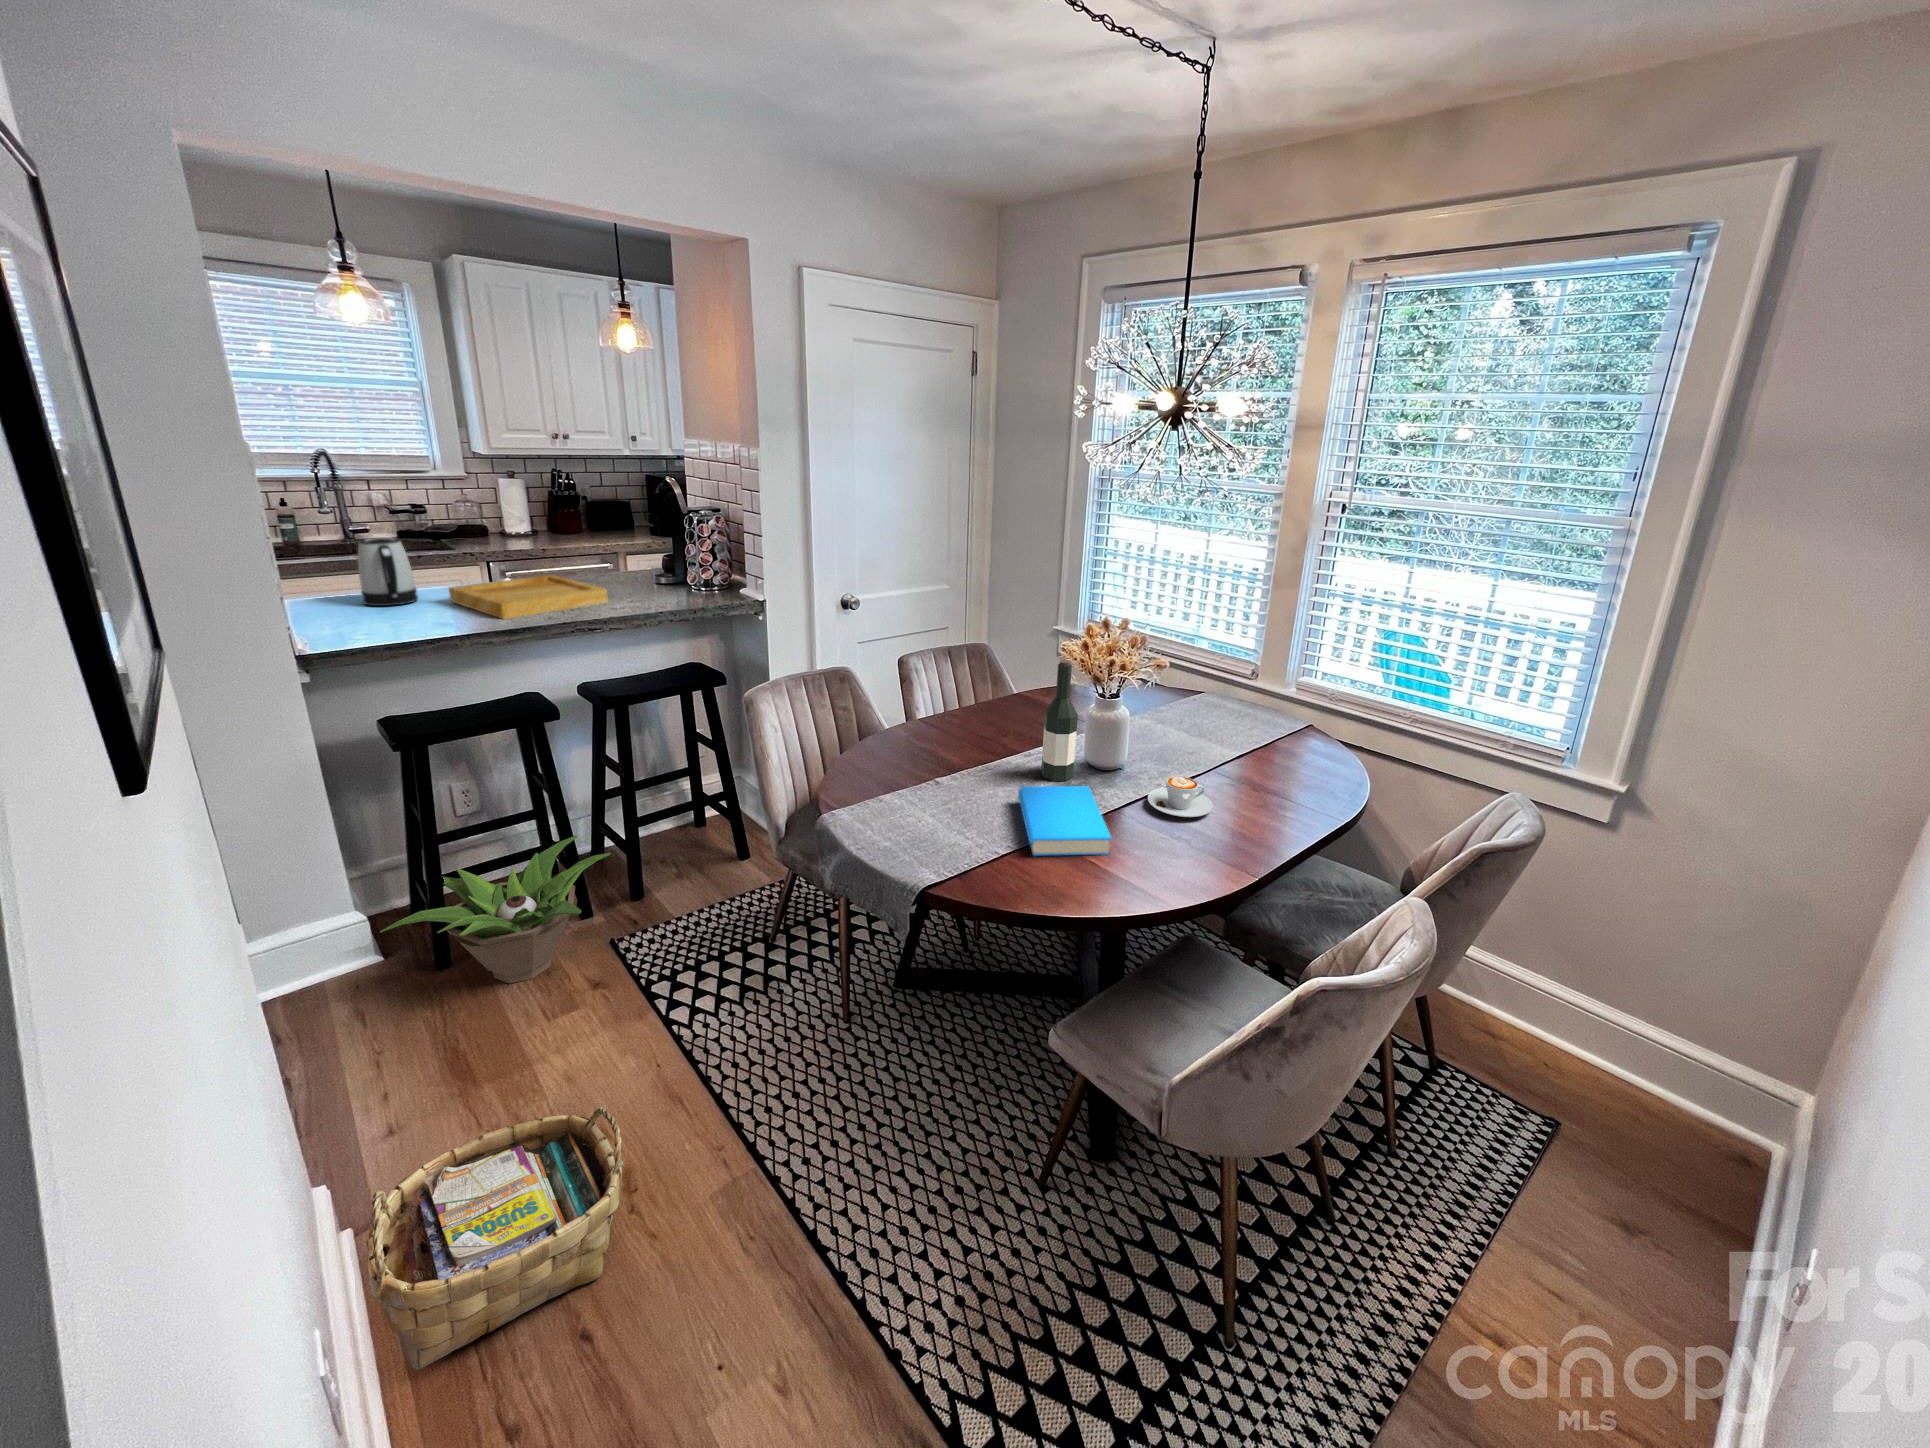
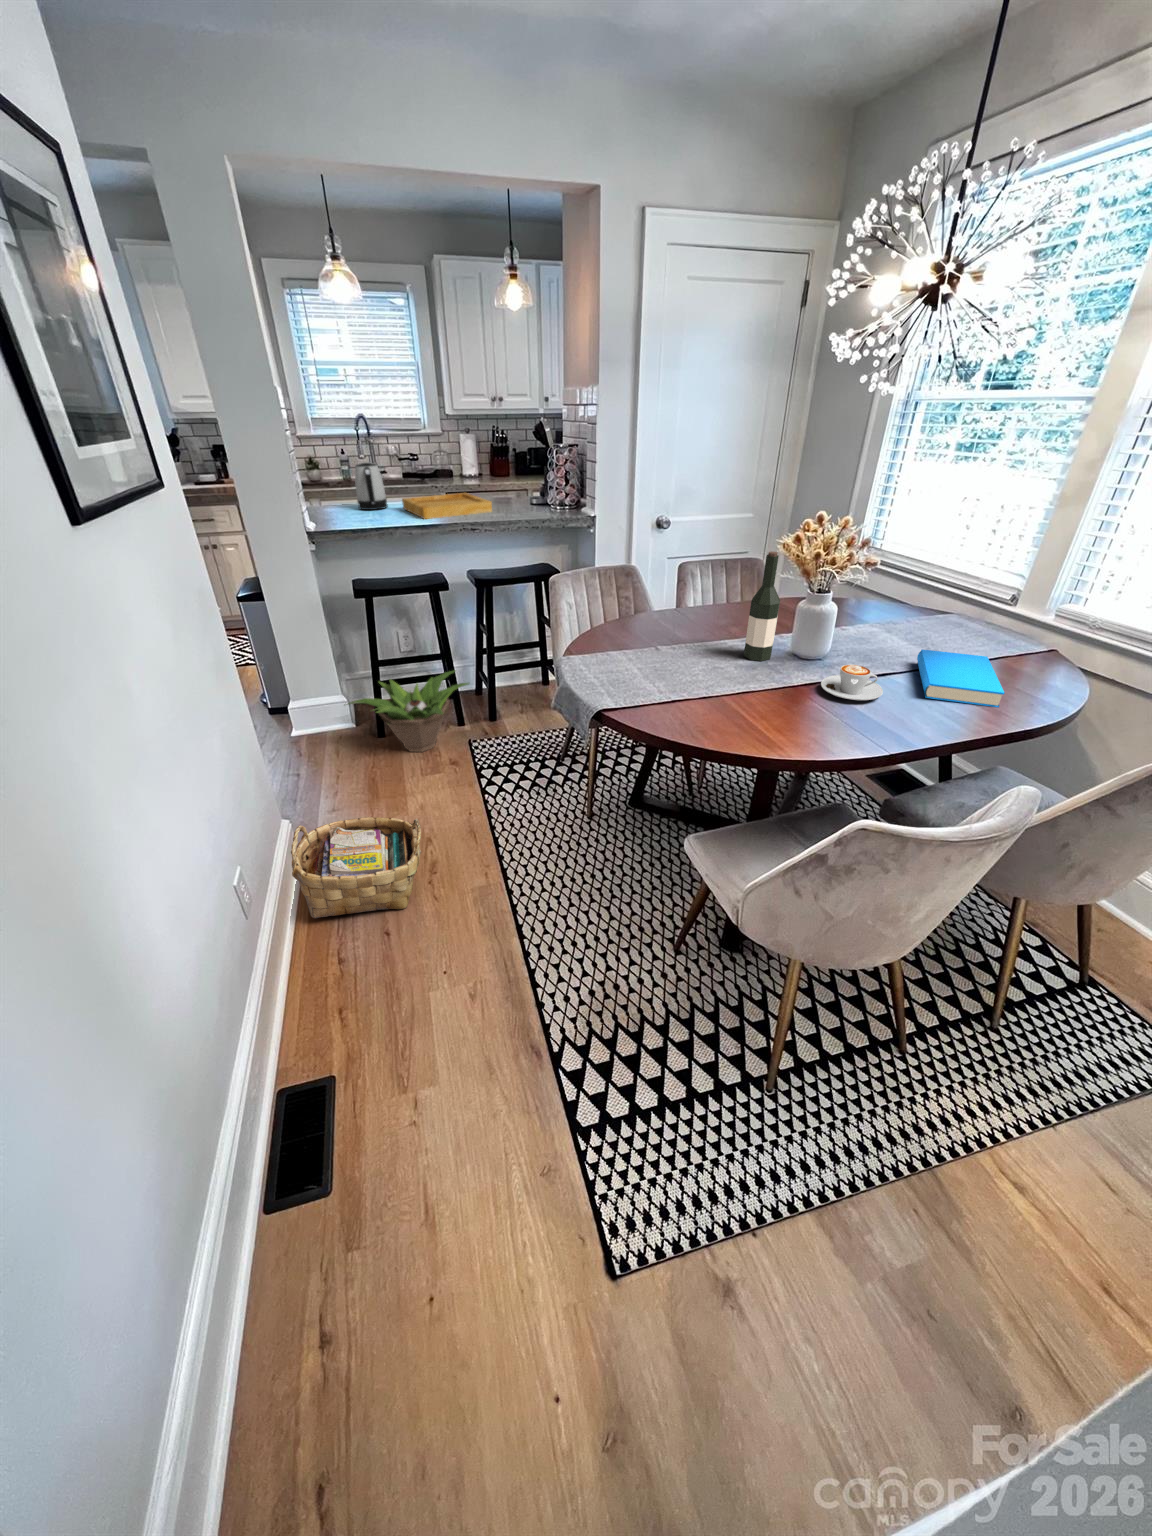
book: present [1018,786,1111,856] -> present [917,649,1005,707]

